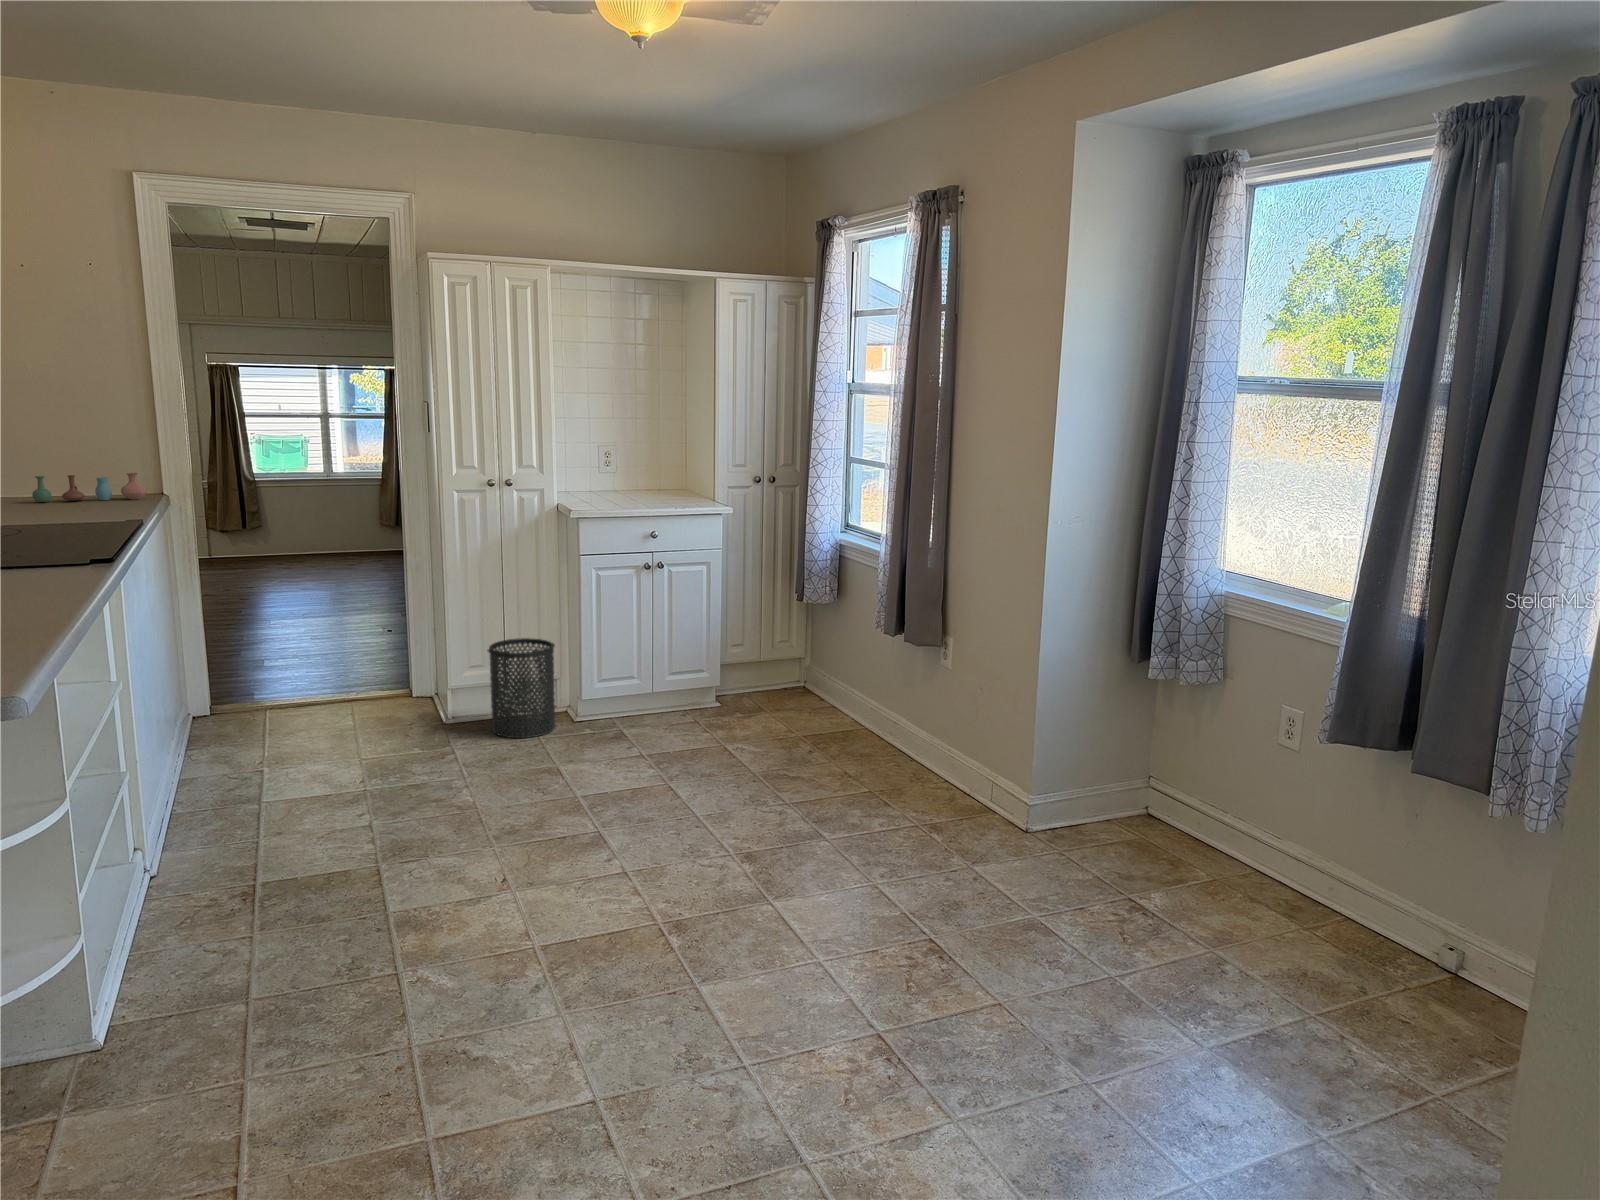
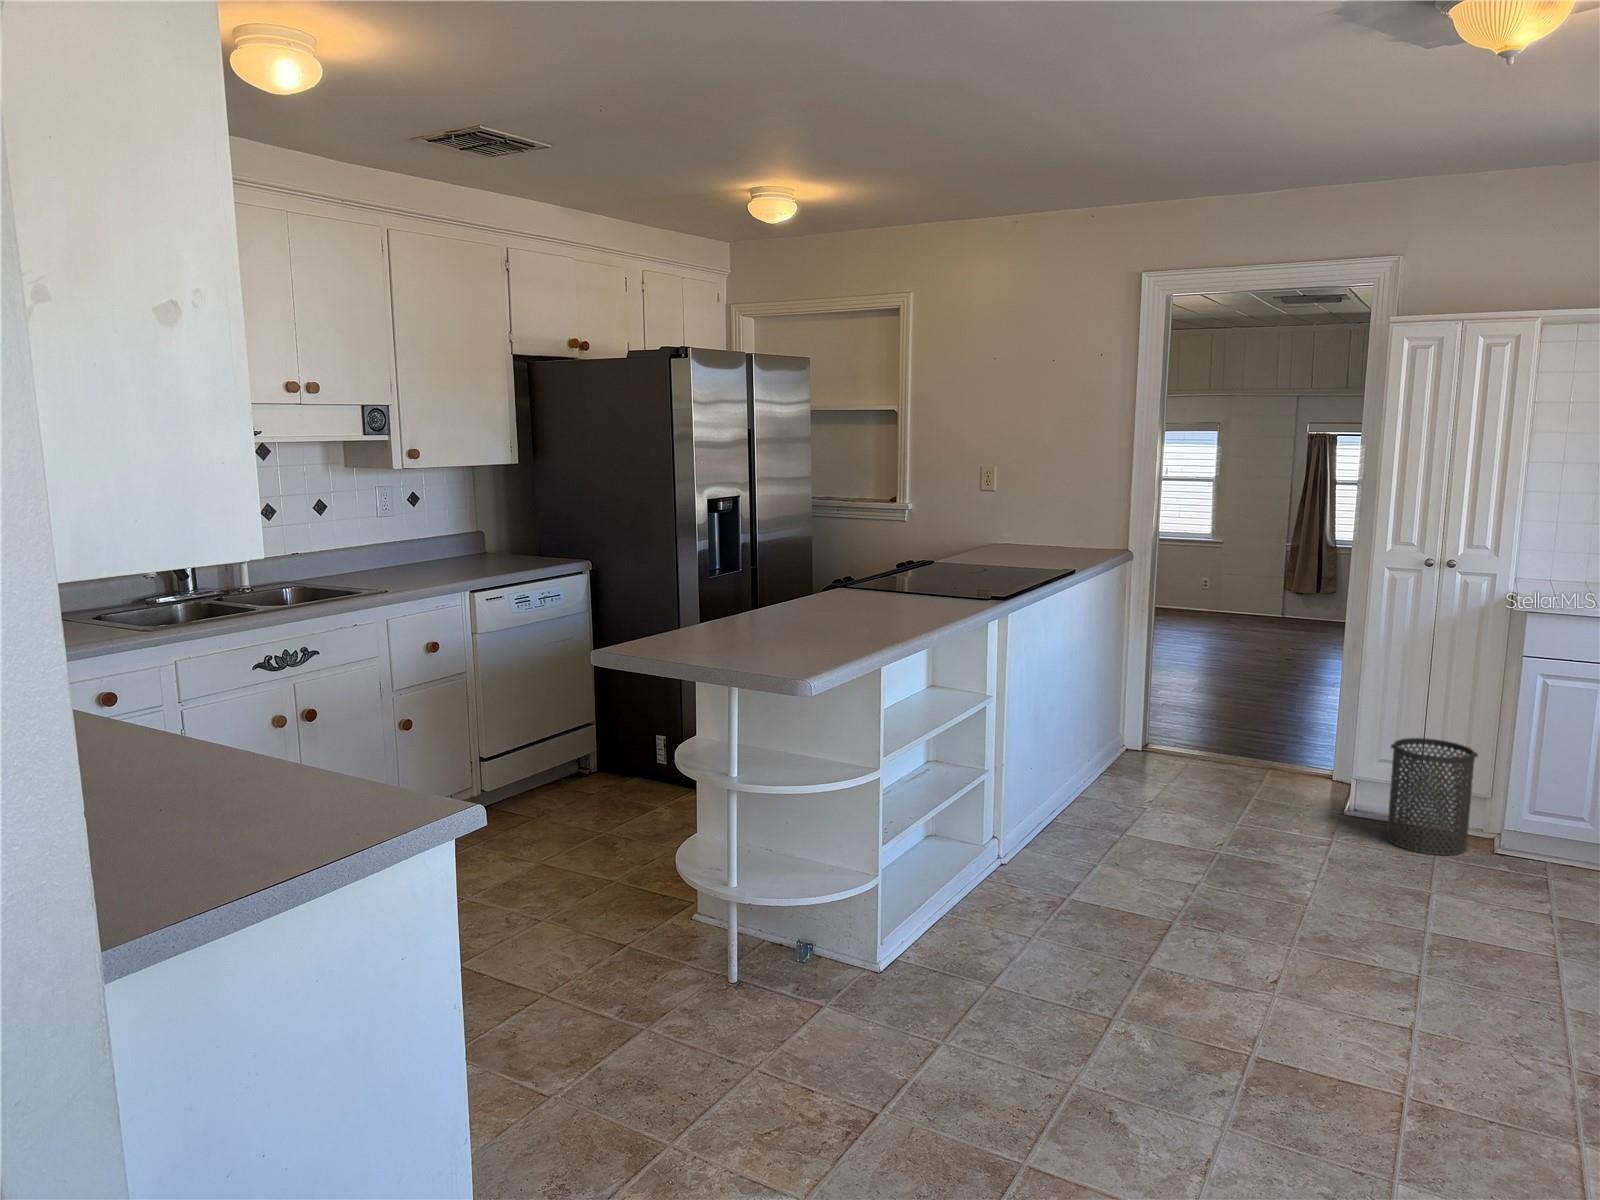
vase: present [32,473,146,502] -> none [1022,531,1101,554]

